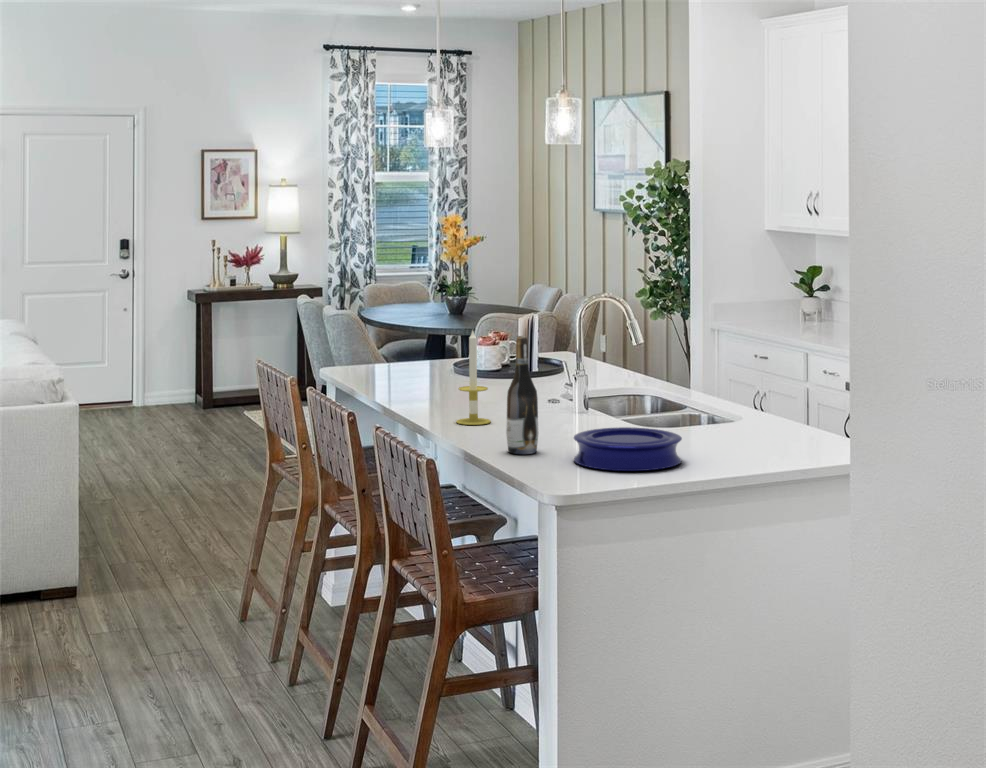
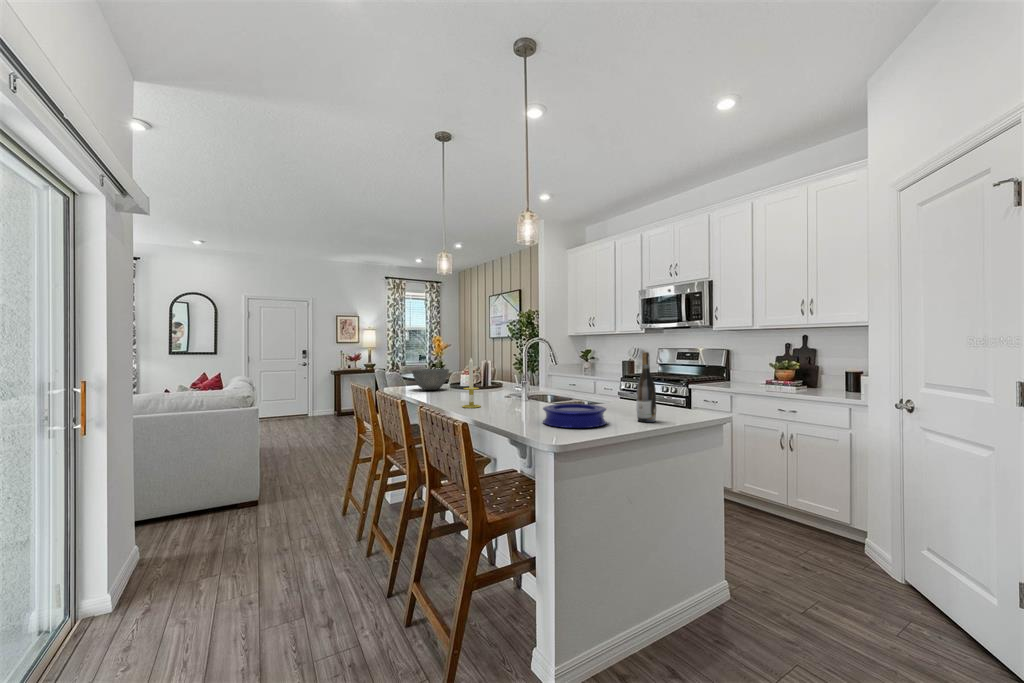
bowl: none [372,331,451,377] -> present [412,369,449,390]
wine bottle: present [506,336,539,454] -> present [637,352,656,422]

